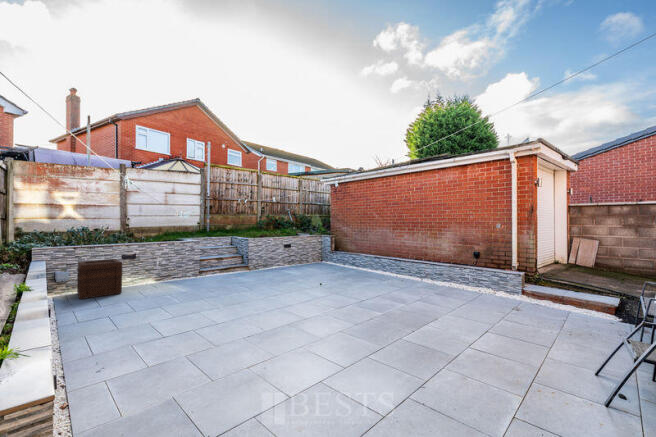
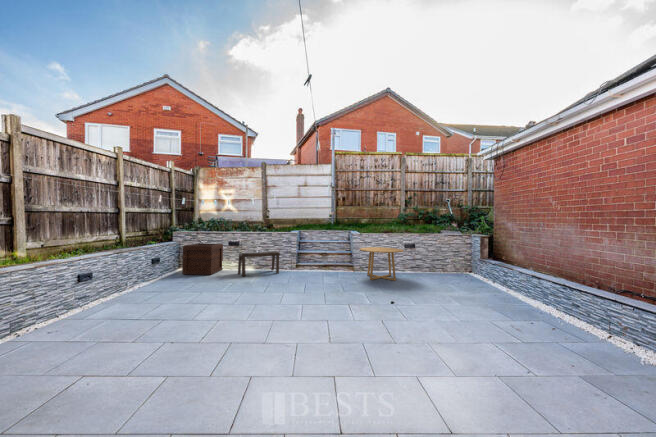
round table: none [259,249,292,273] -> present [360,247,404,281]
bench: none [148,261,192,288] -> present [238,251,280,276]

